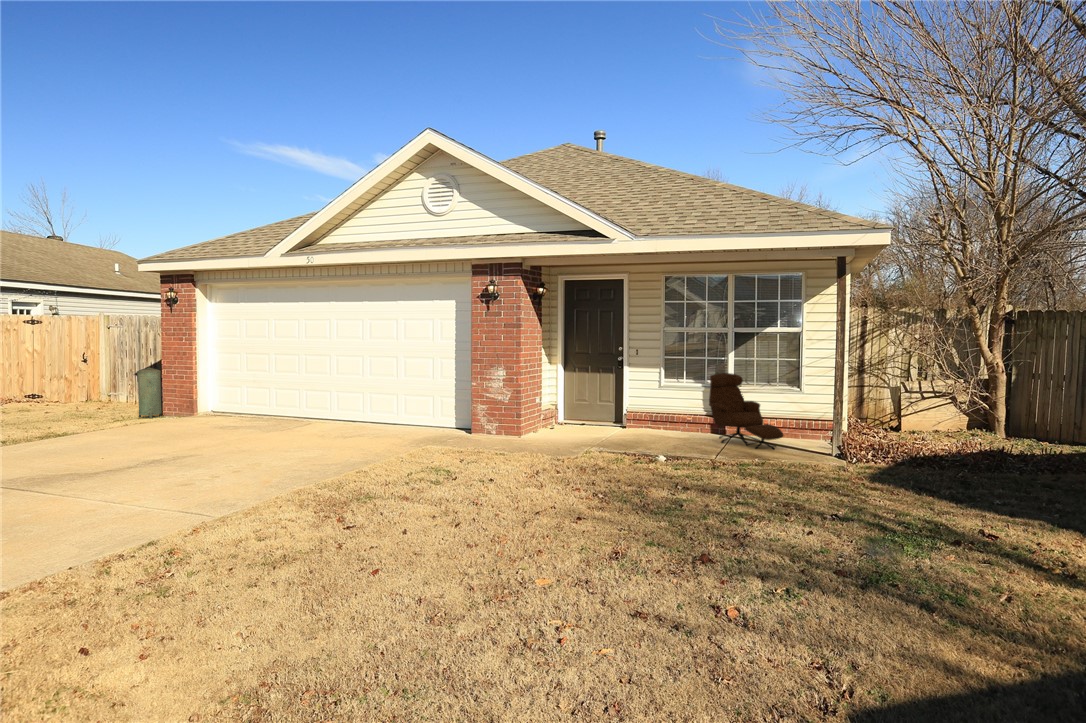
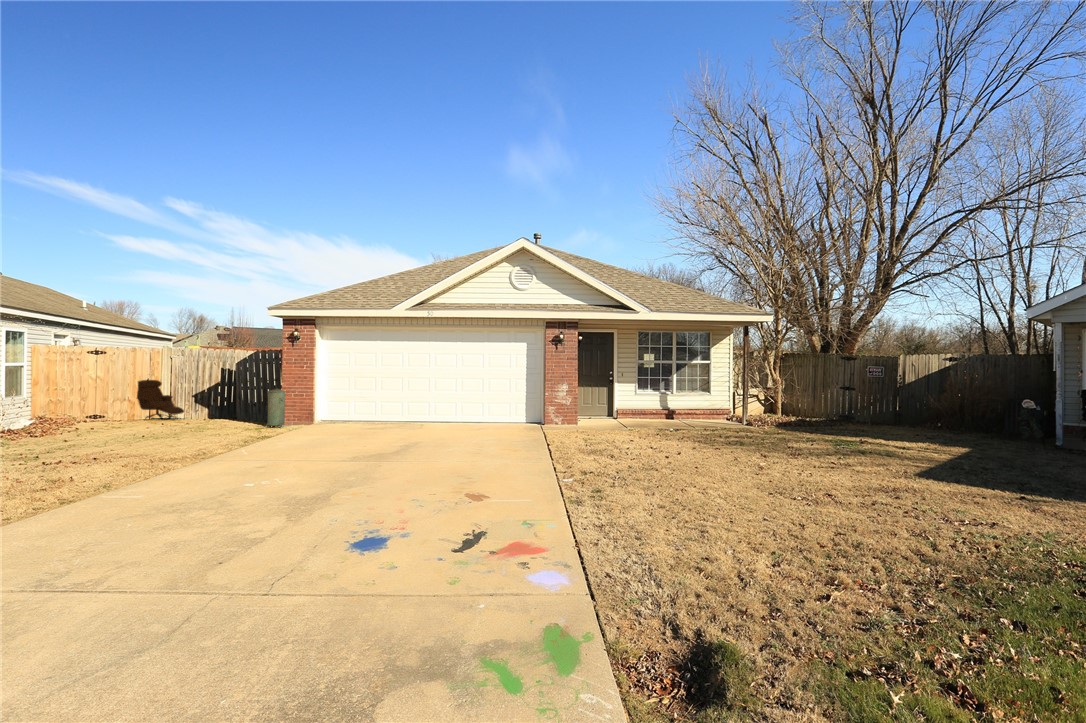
lounge chair: present [709,373,783,449] -> present [137,380,184,419]

